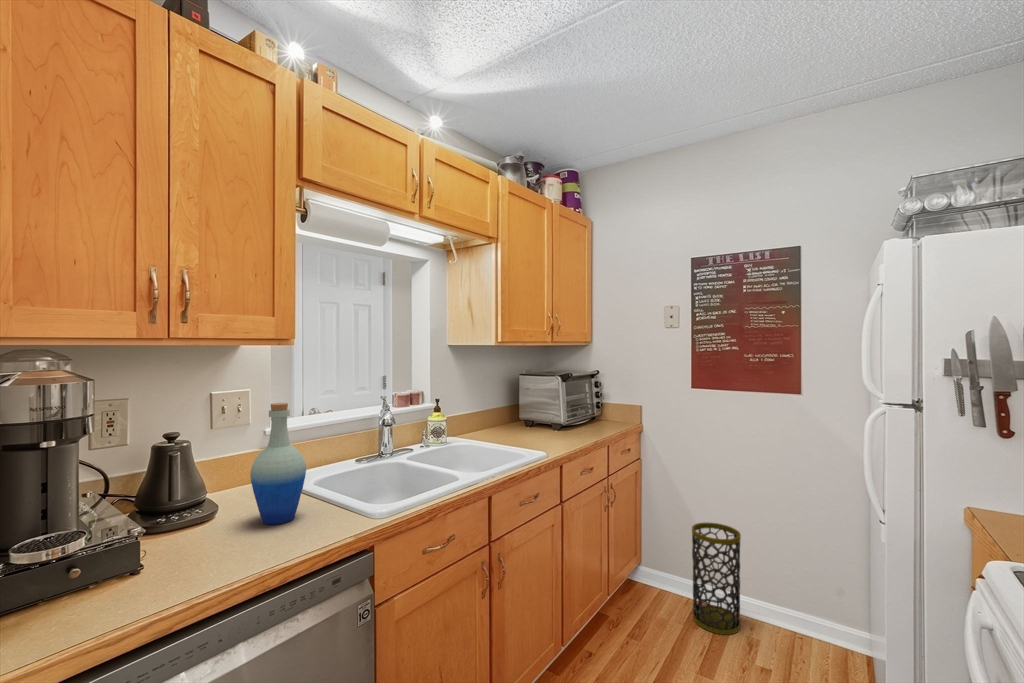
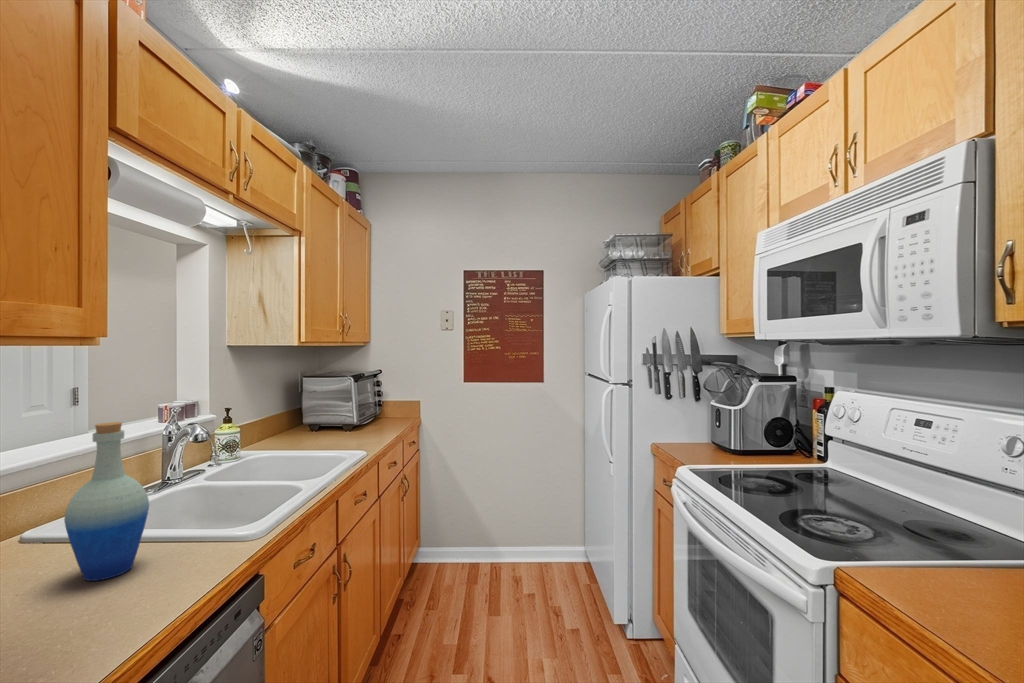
trash can: present [692,522,741,635] -> none [469,493,506,583]

